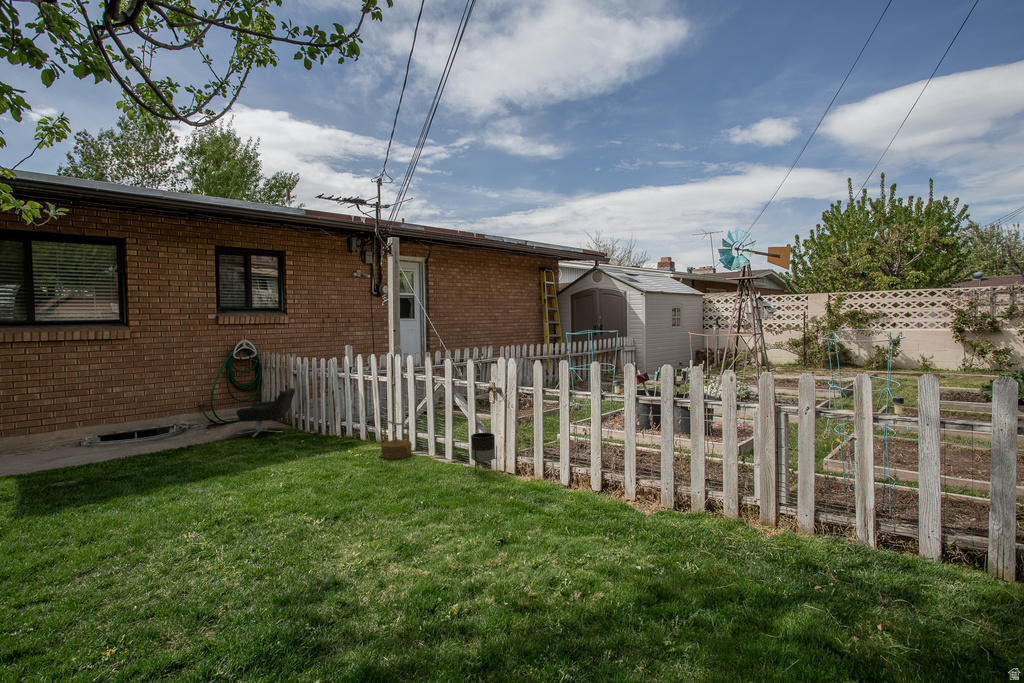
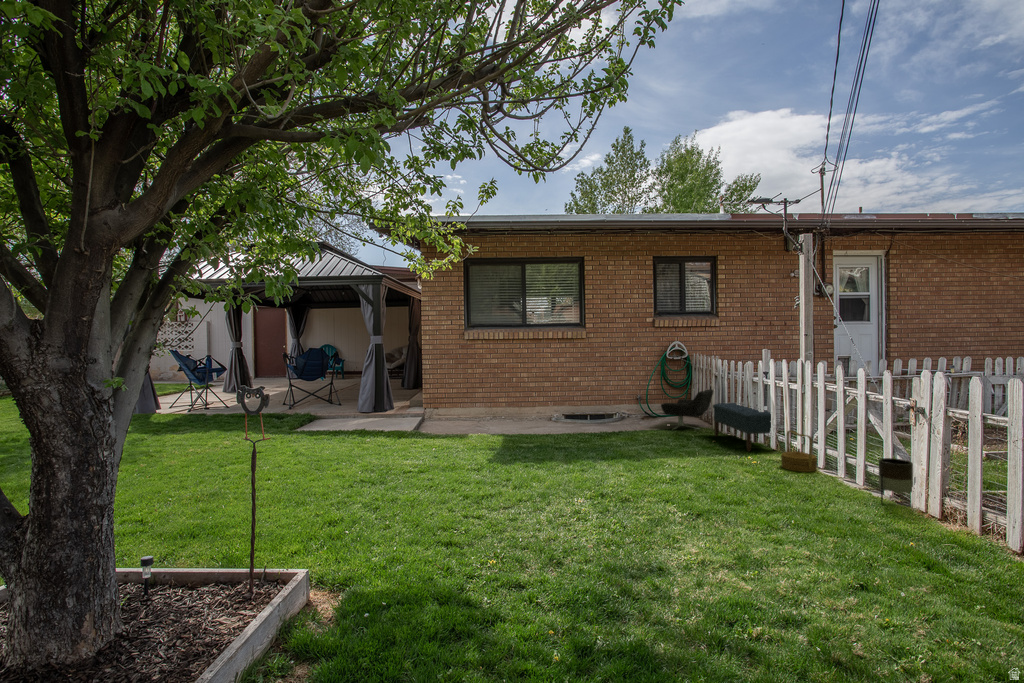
bench: none [299,400,369,448] -> present [713,403,776,452]

